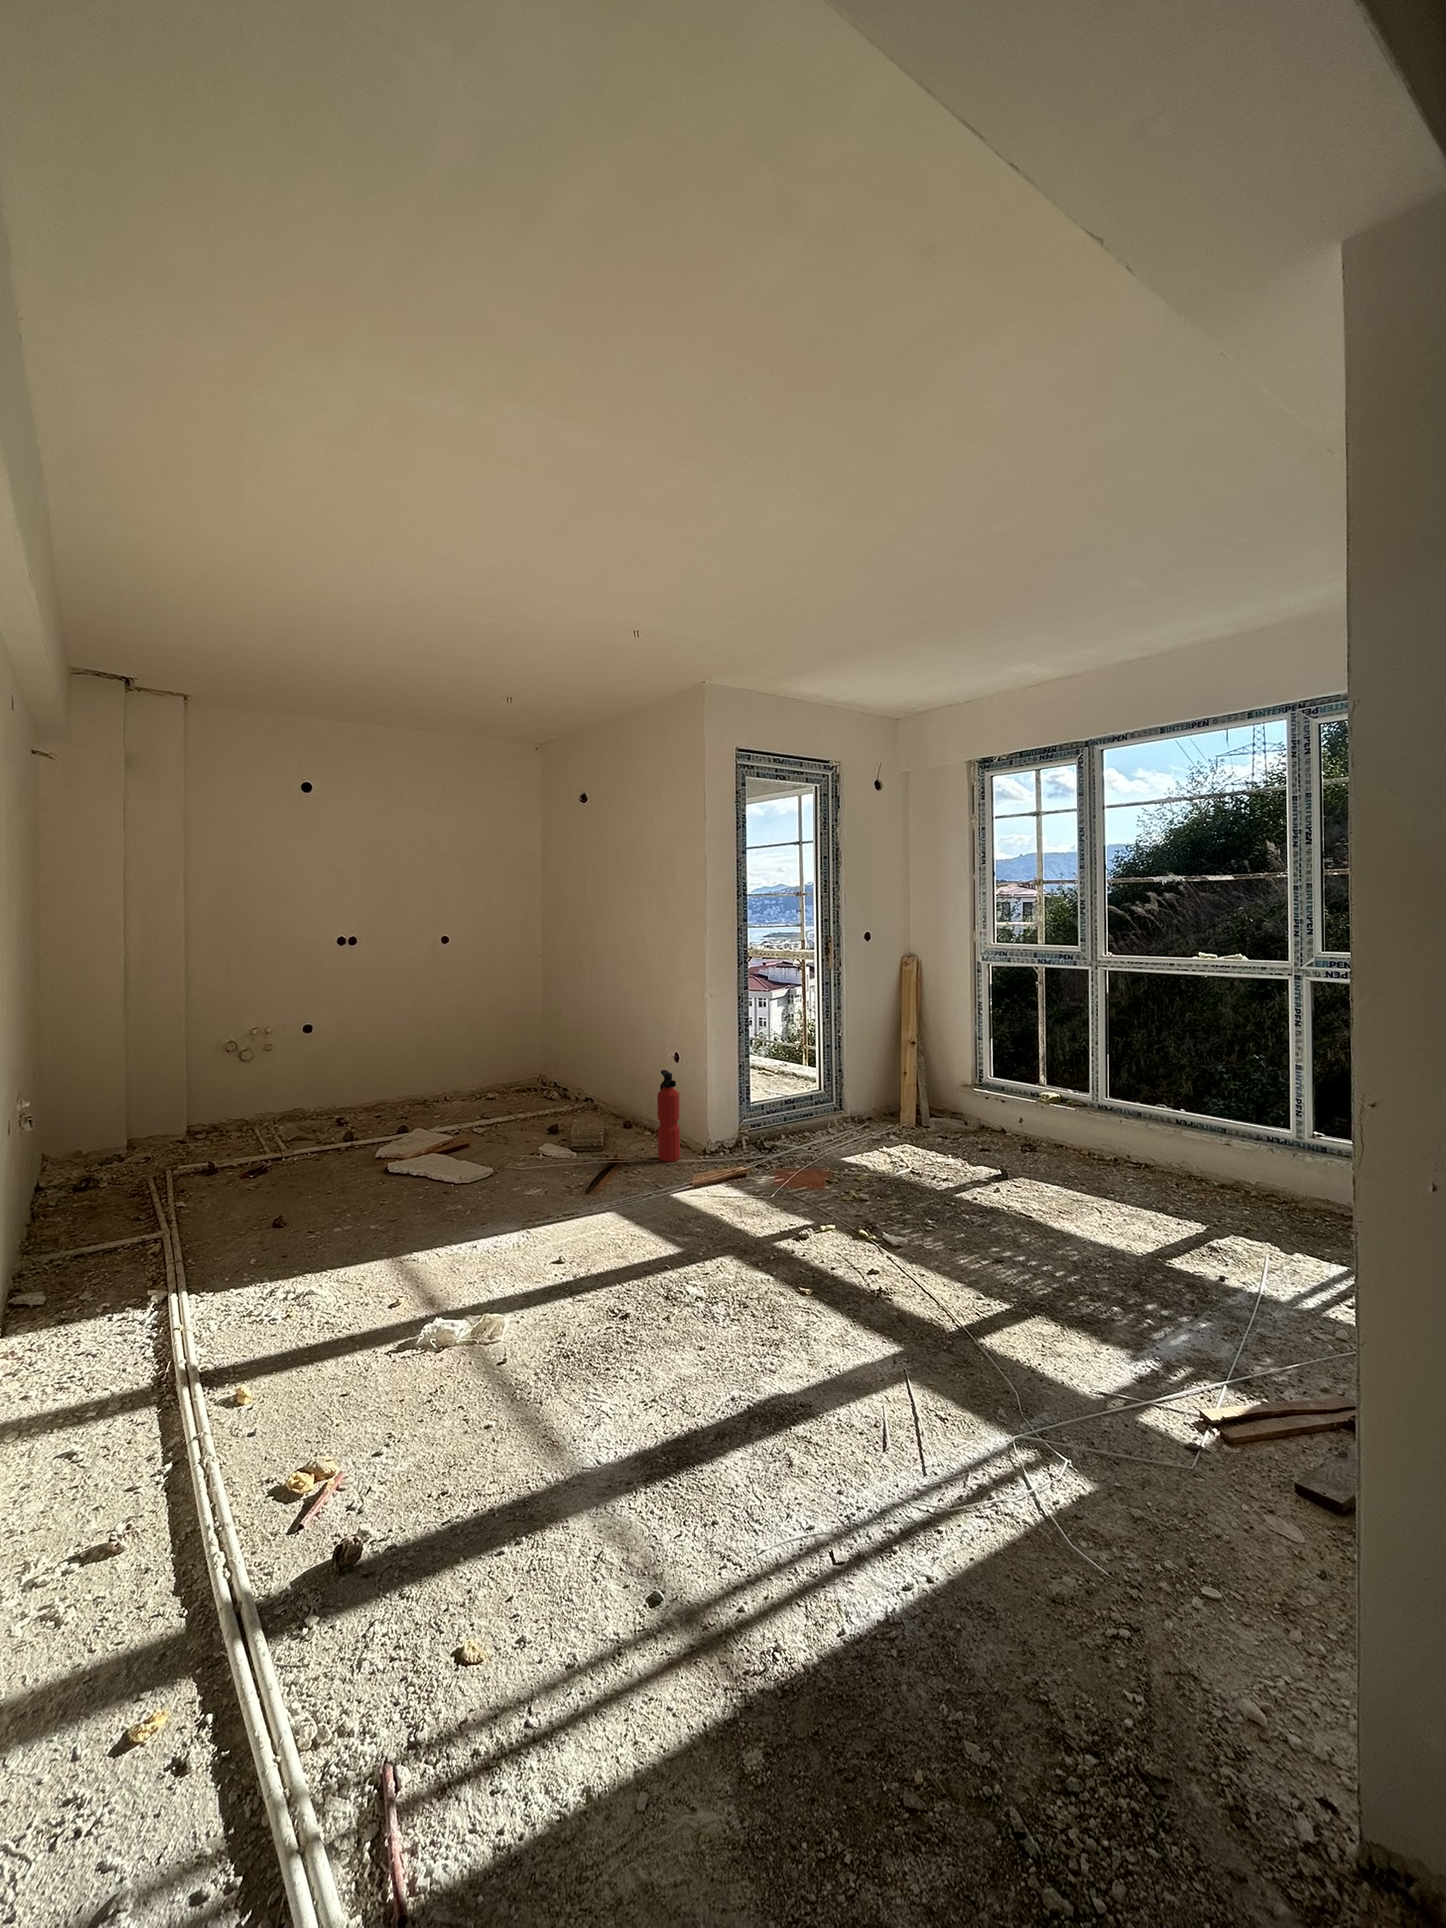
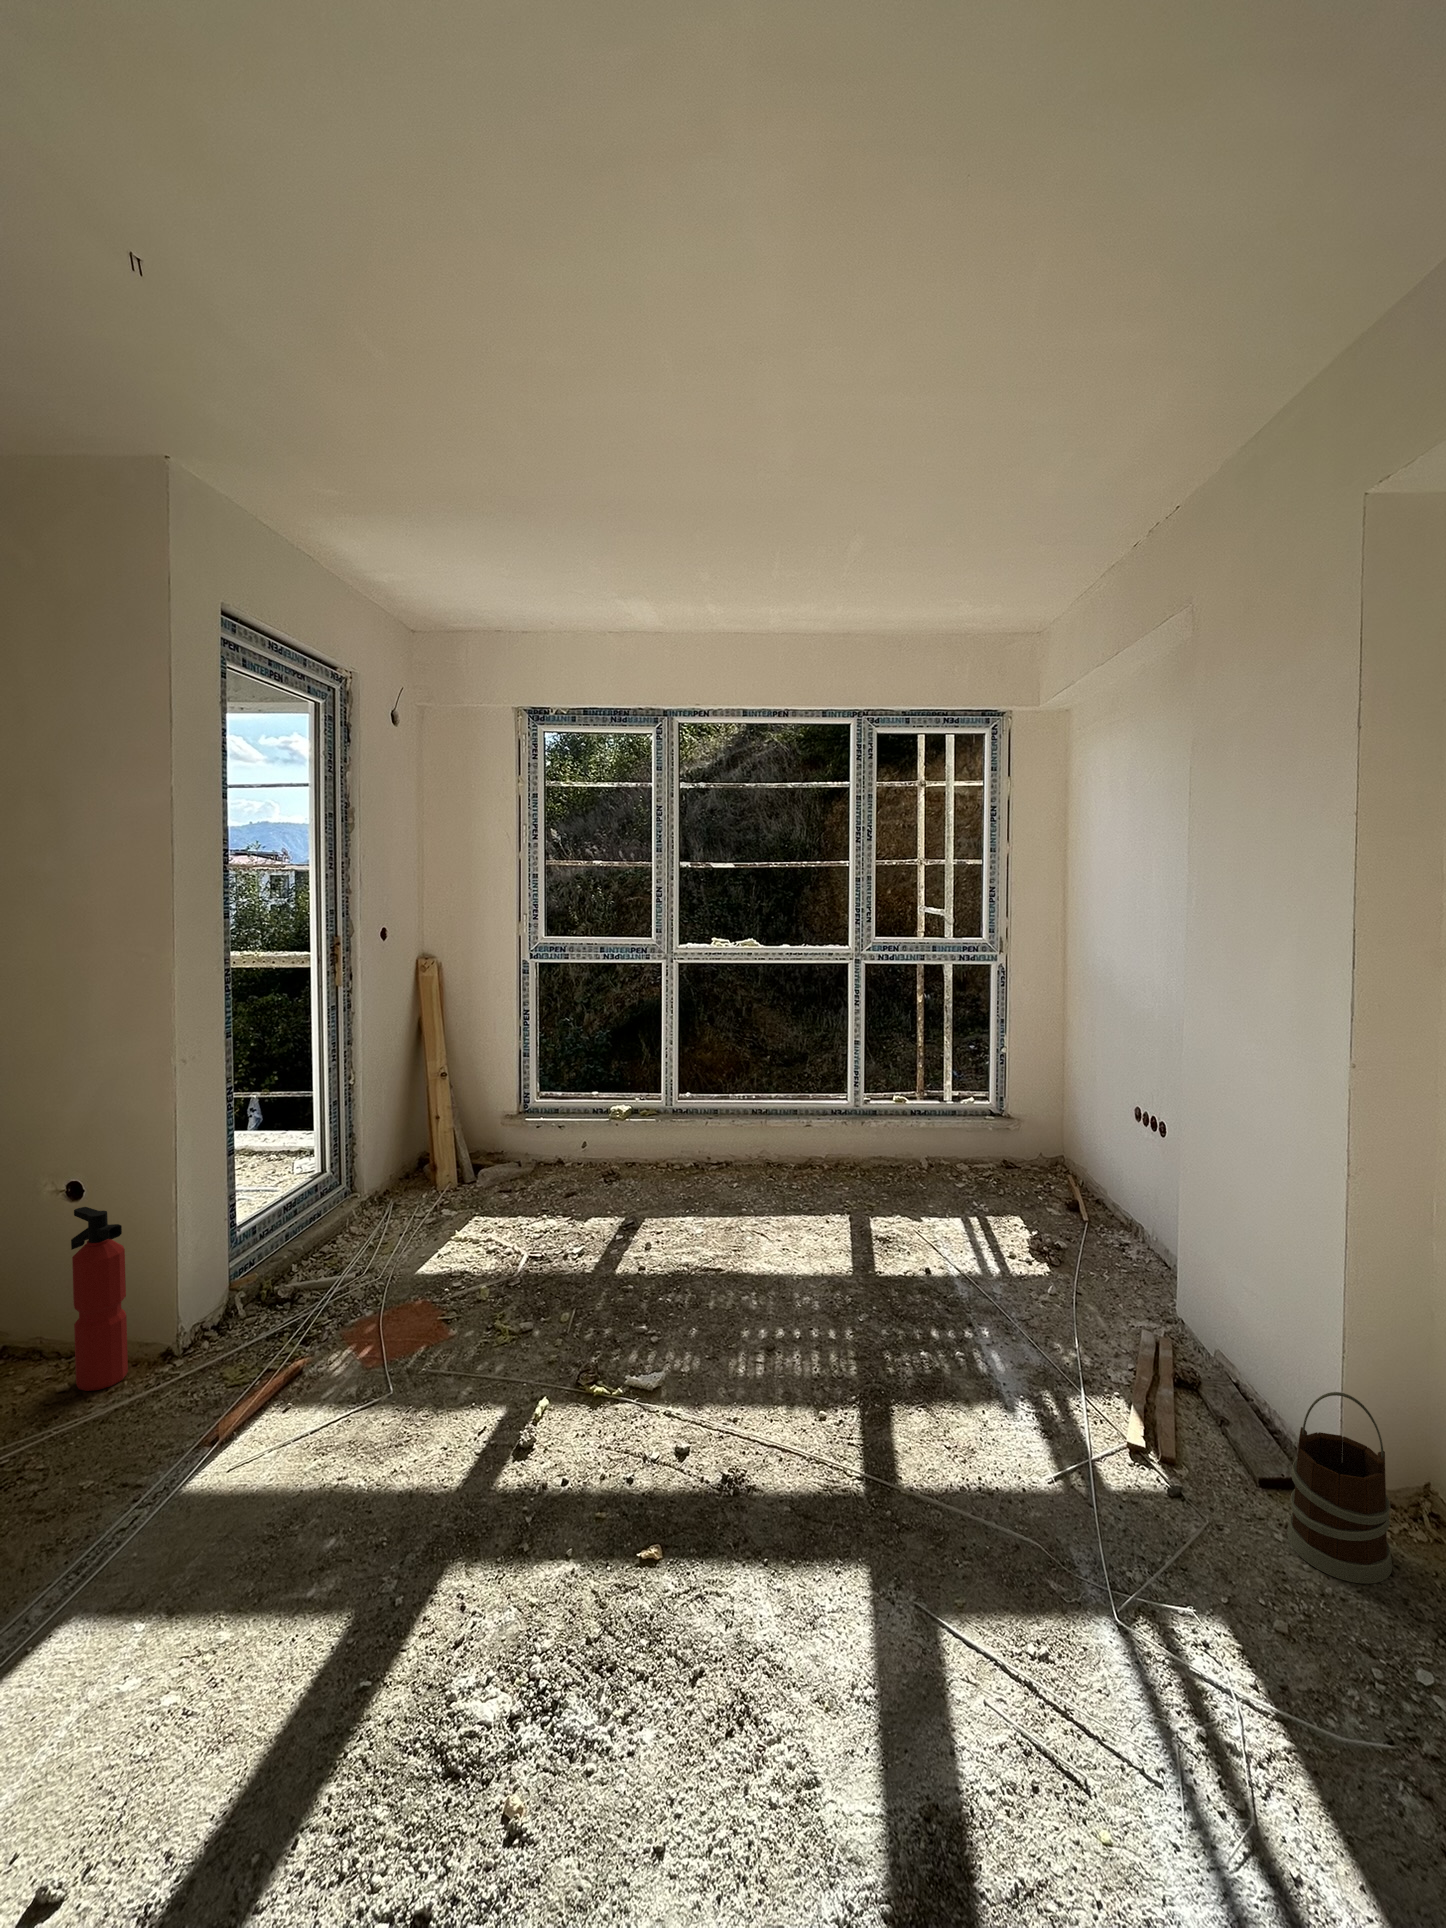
wooden bucket: none [1178,1331,1259,1478] -> present [1287,1392,1392,1584]

